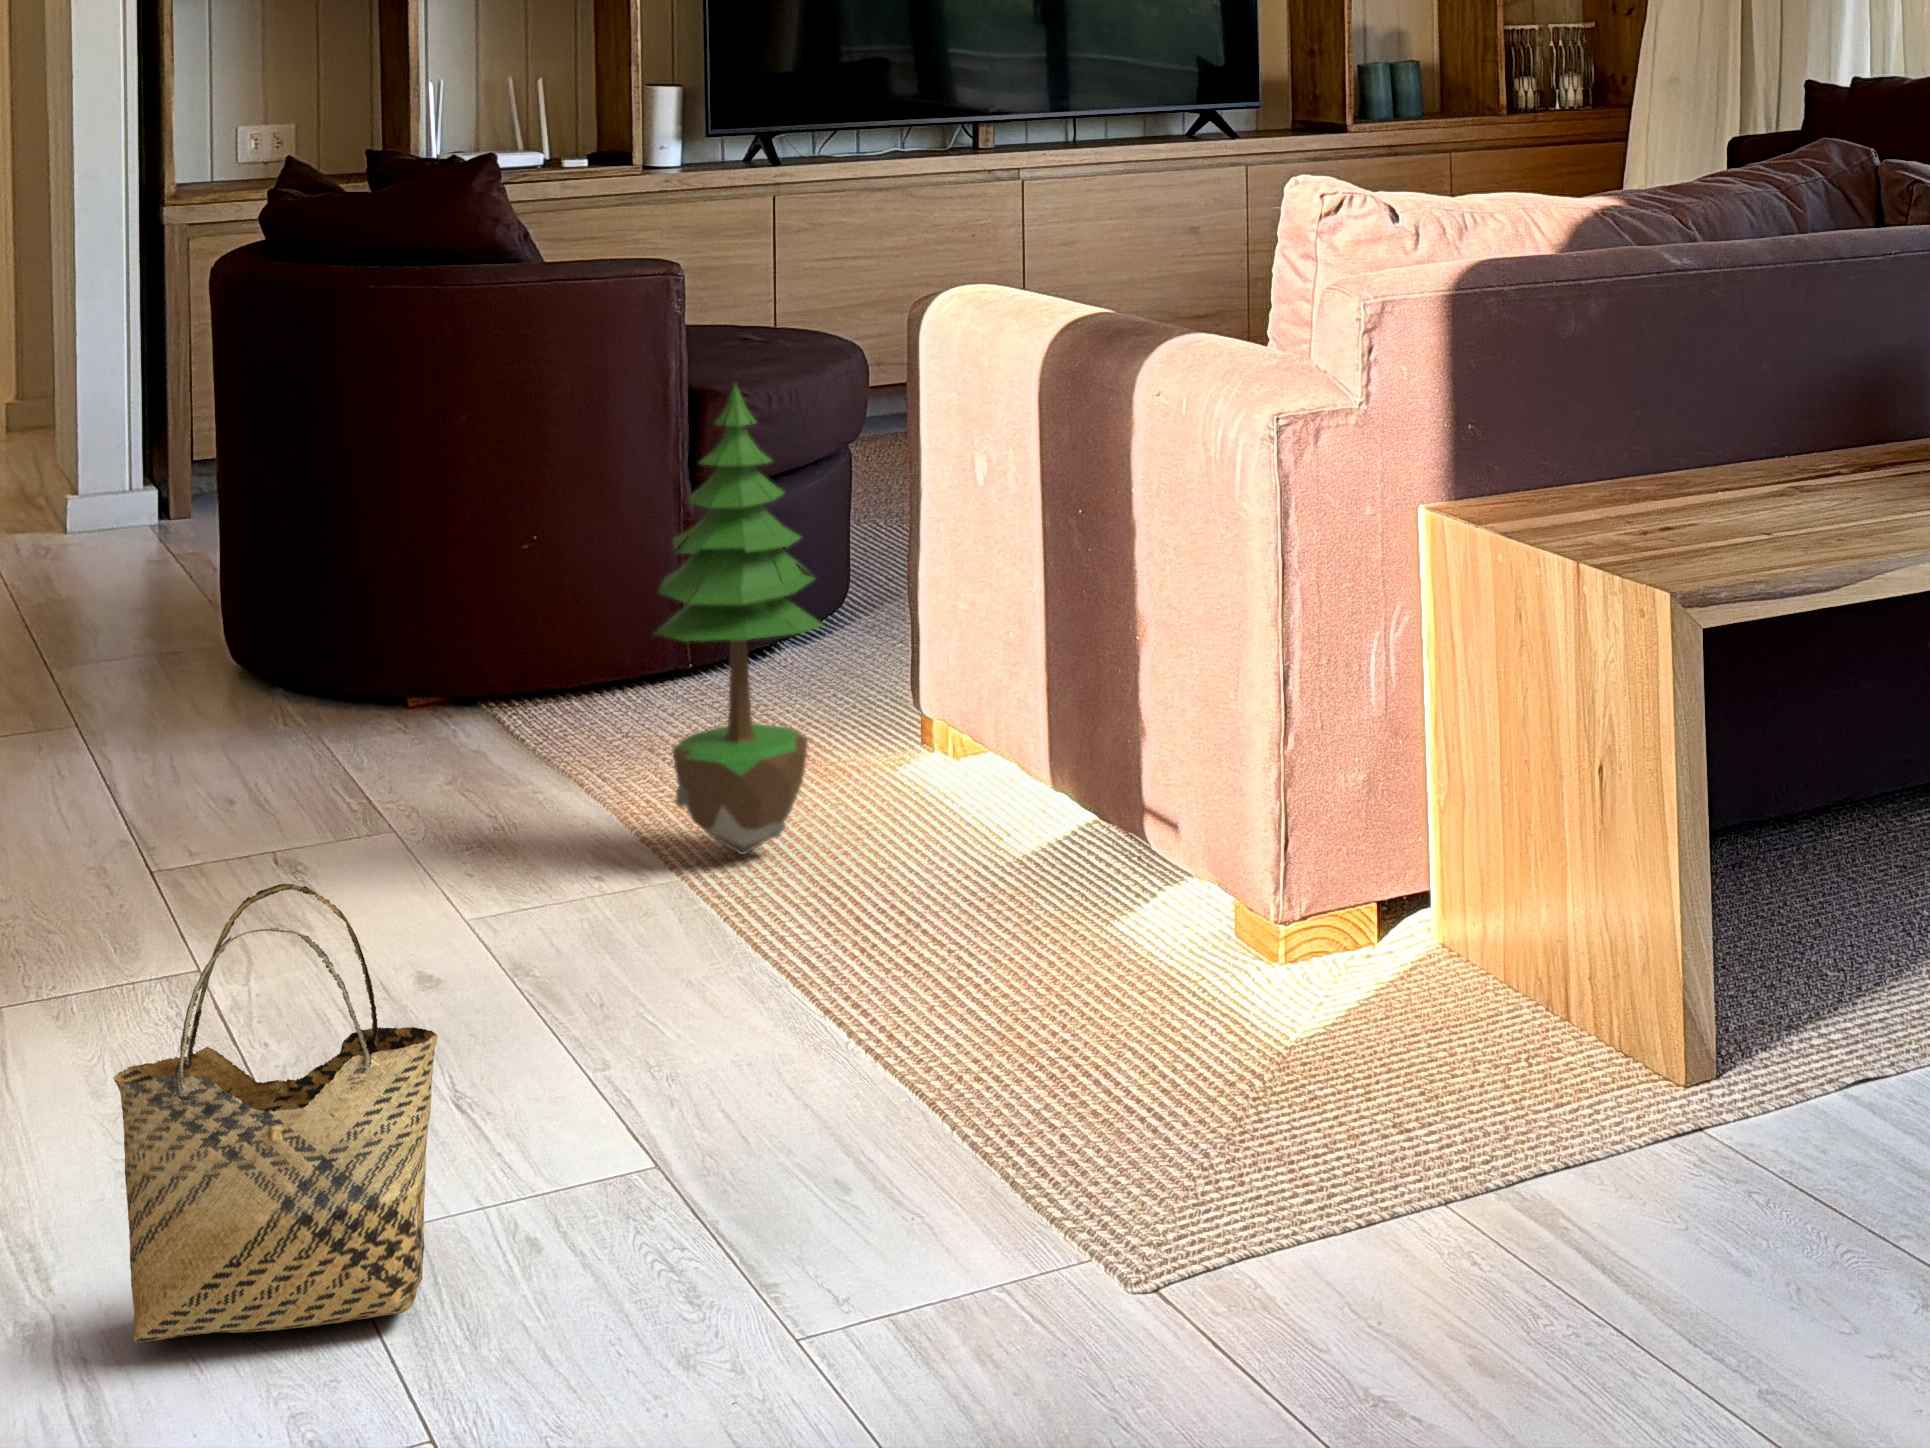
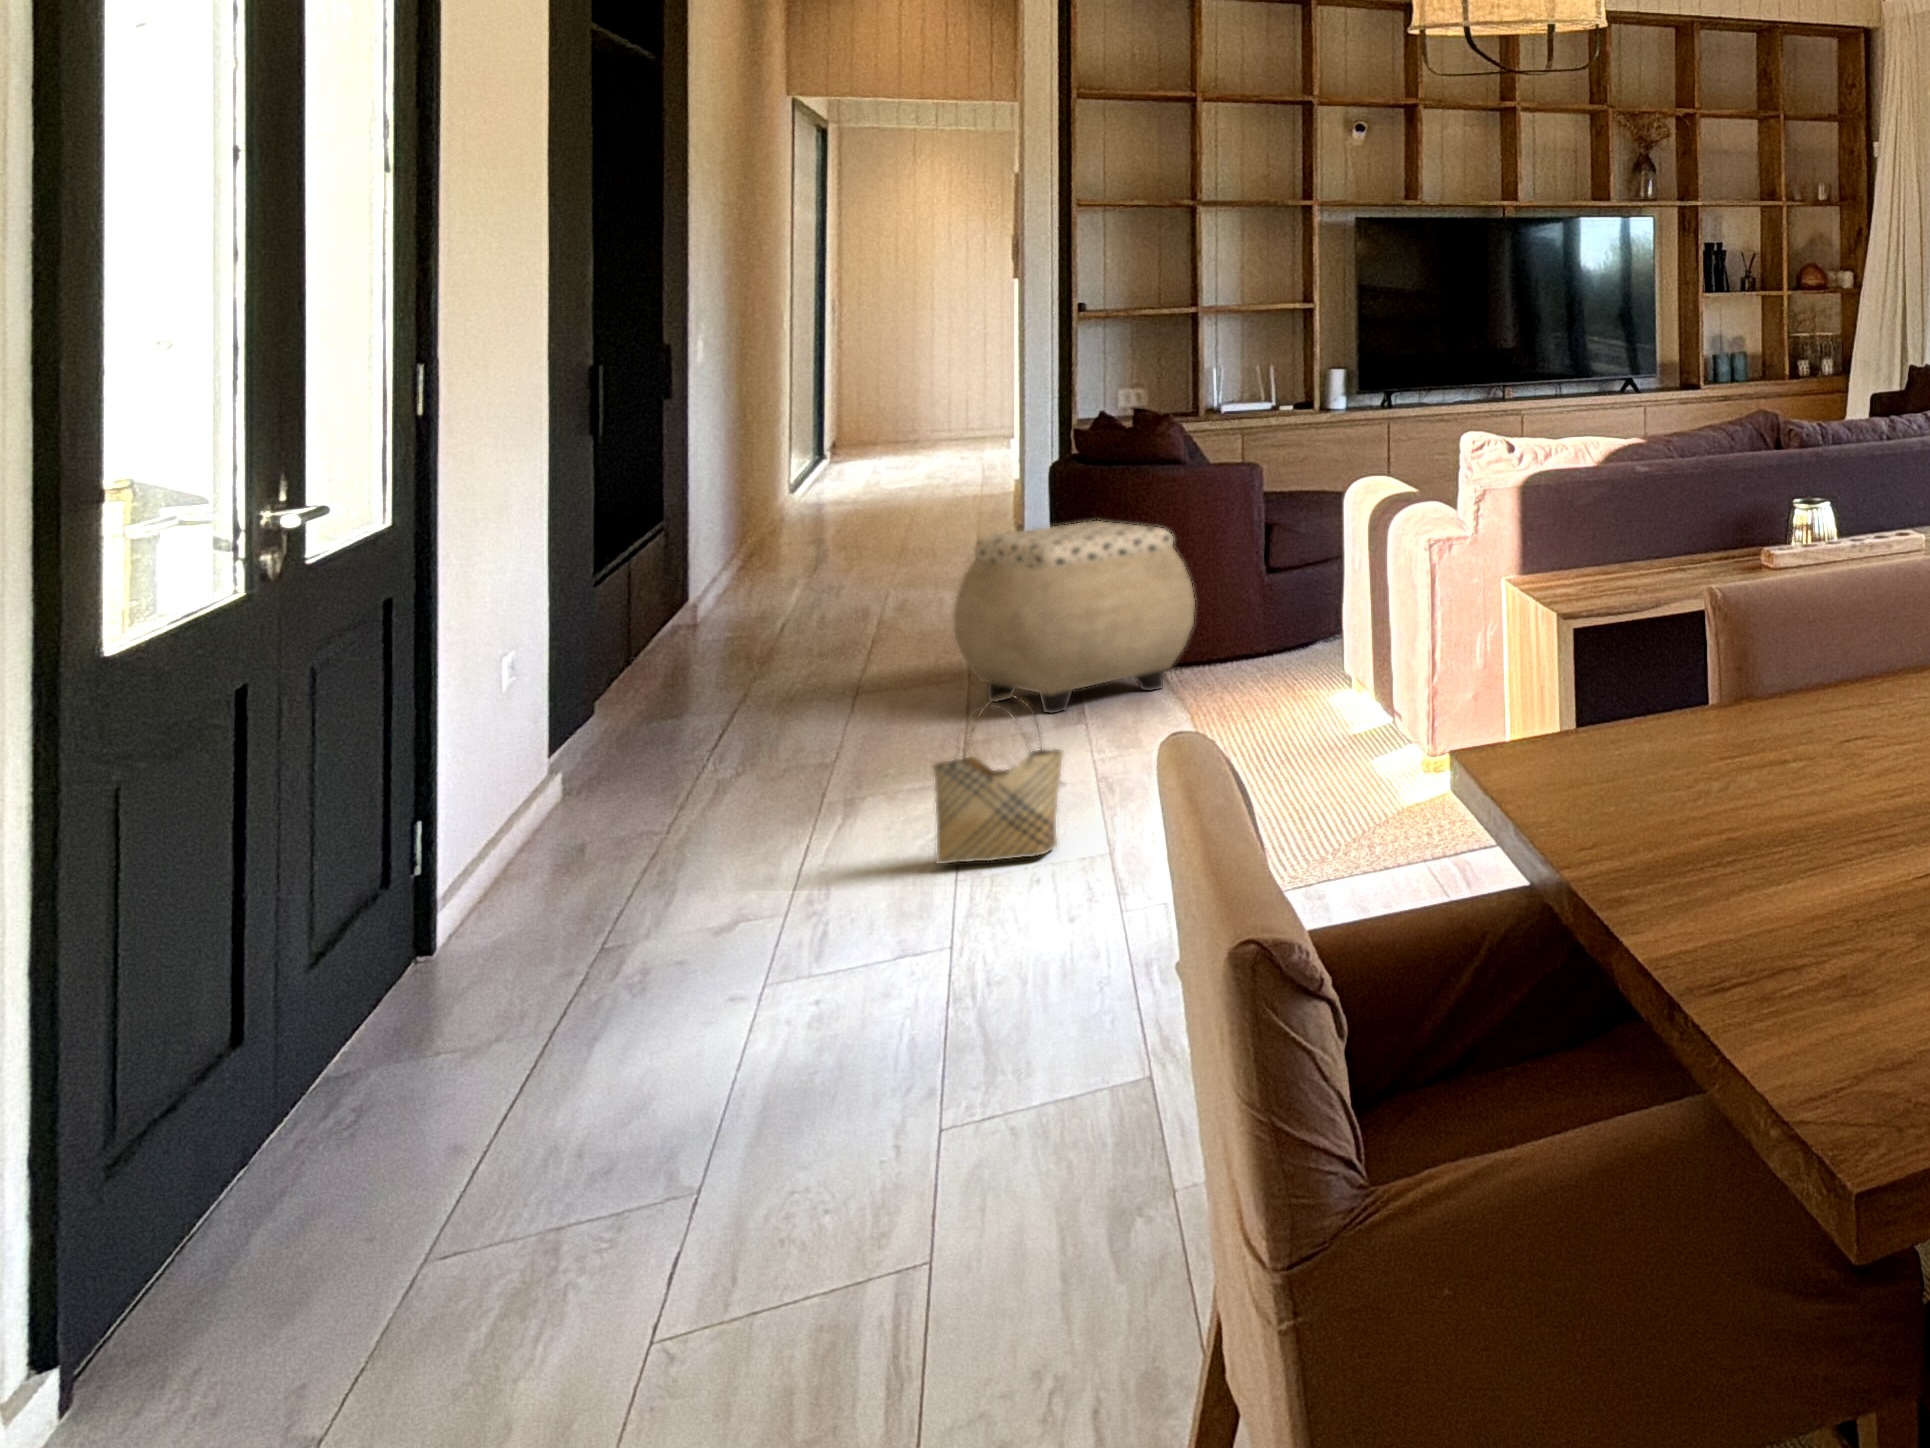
potted tree: present [655,385,822,855] -> none [1226,507,1306,714]
ottoman: none [14,402,536,845] -> present [954,521,1195,713]

